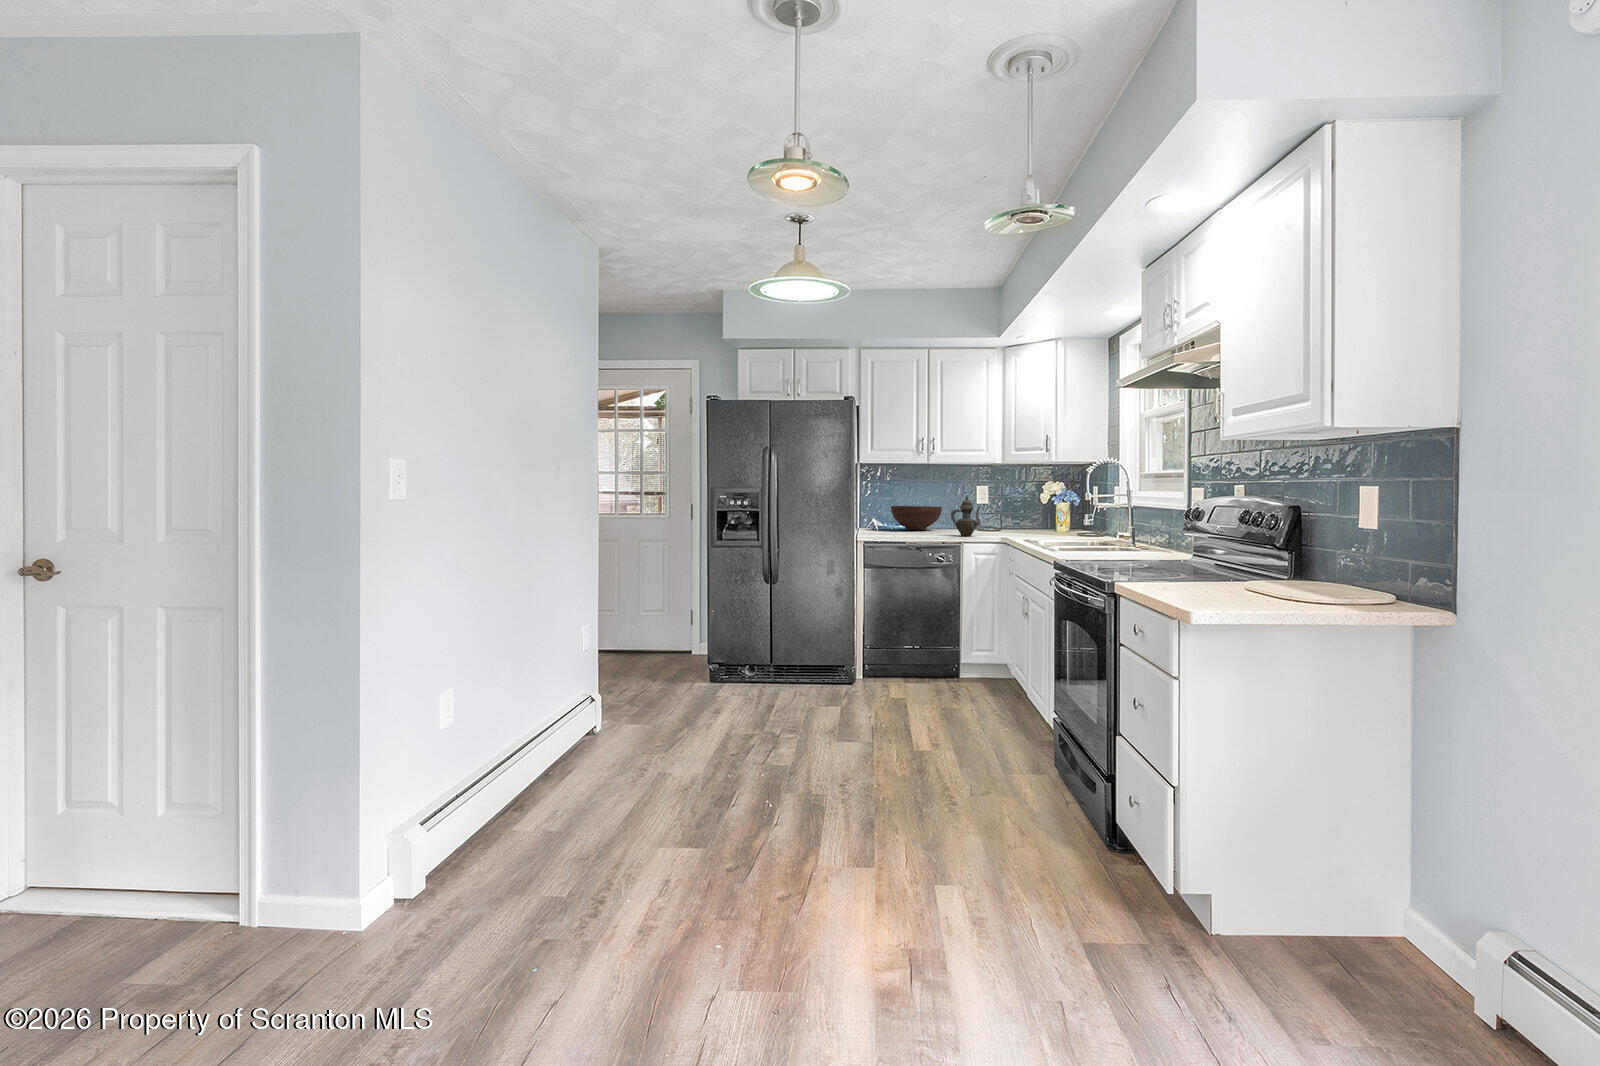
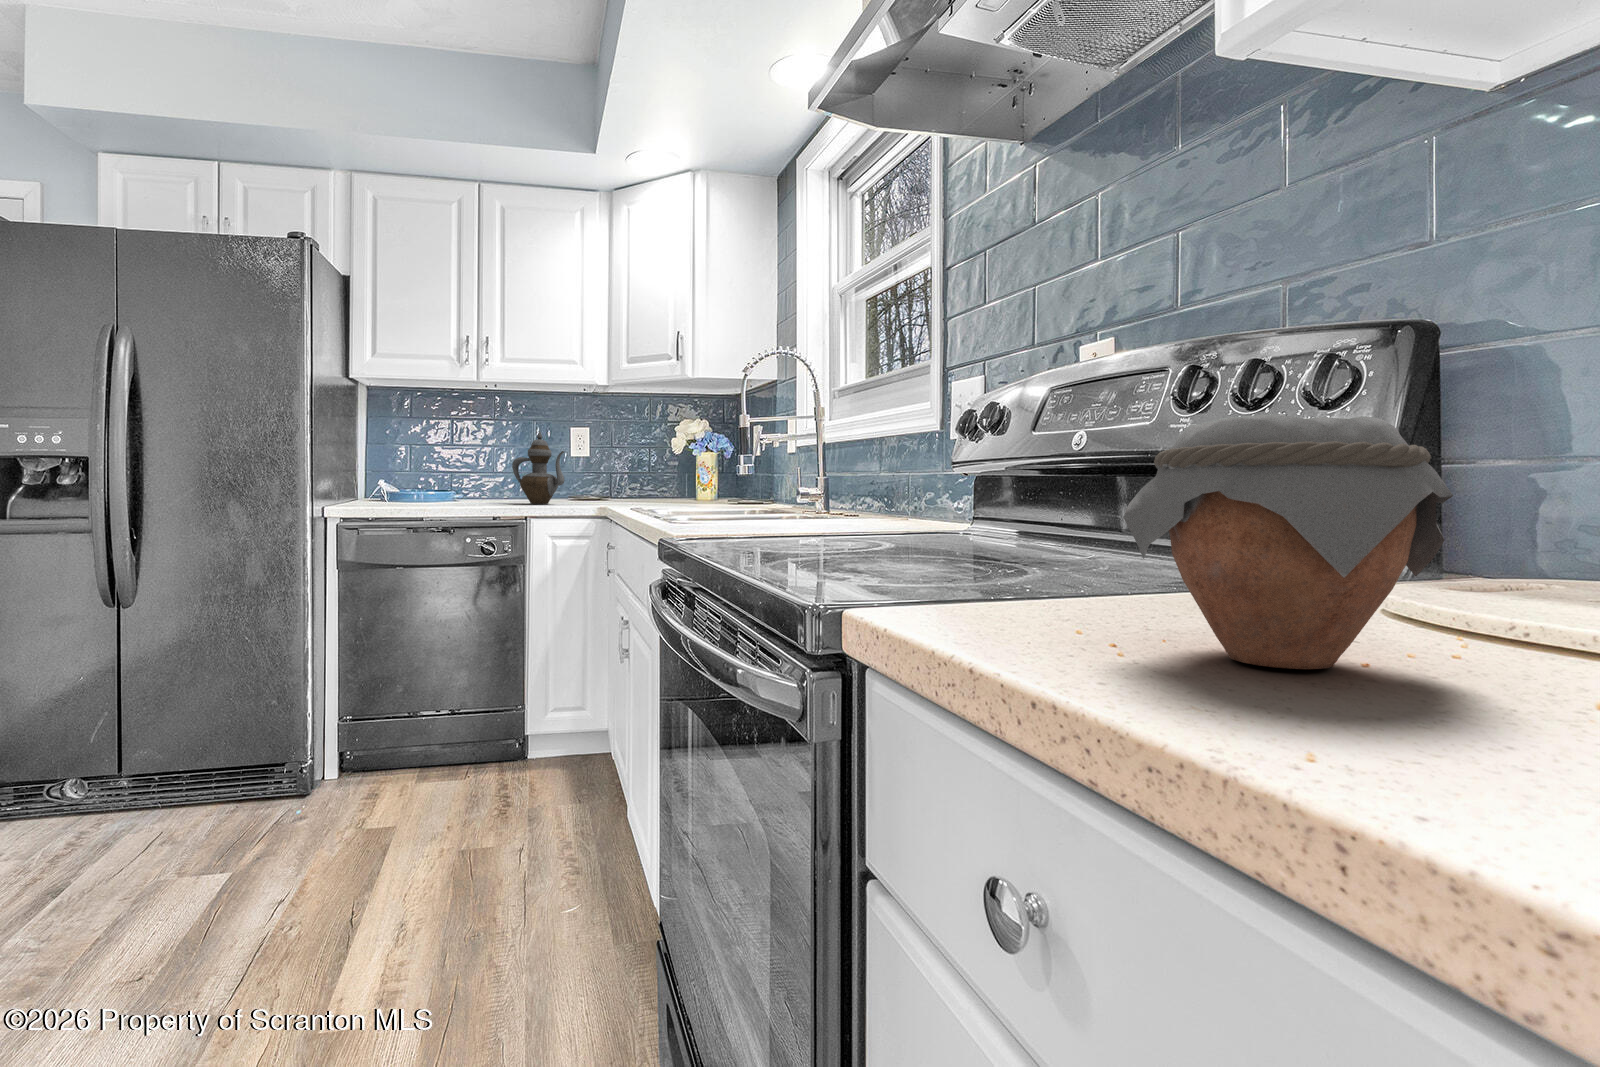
fruit bowl: present [891,506,942,530] -> none [418,455,511,498]
jar: none [1176,544,1237,595] -> present [1123,414,1453,669]

